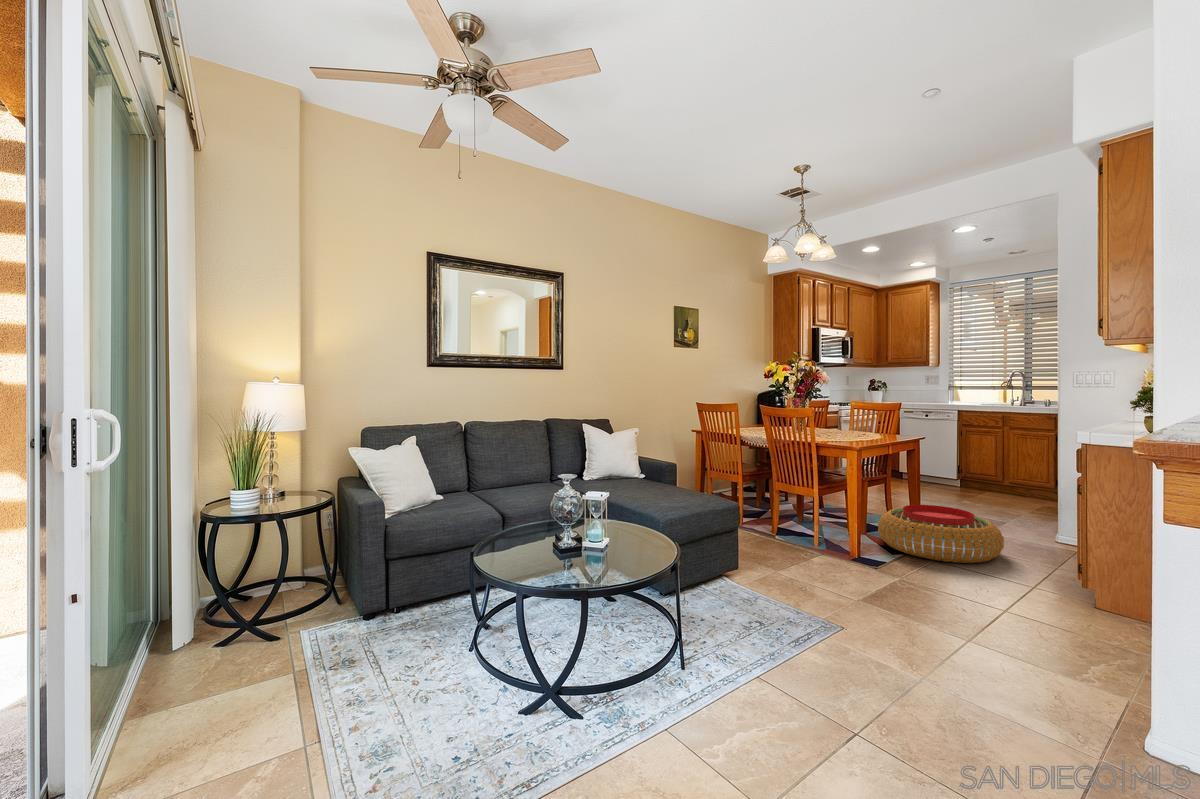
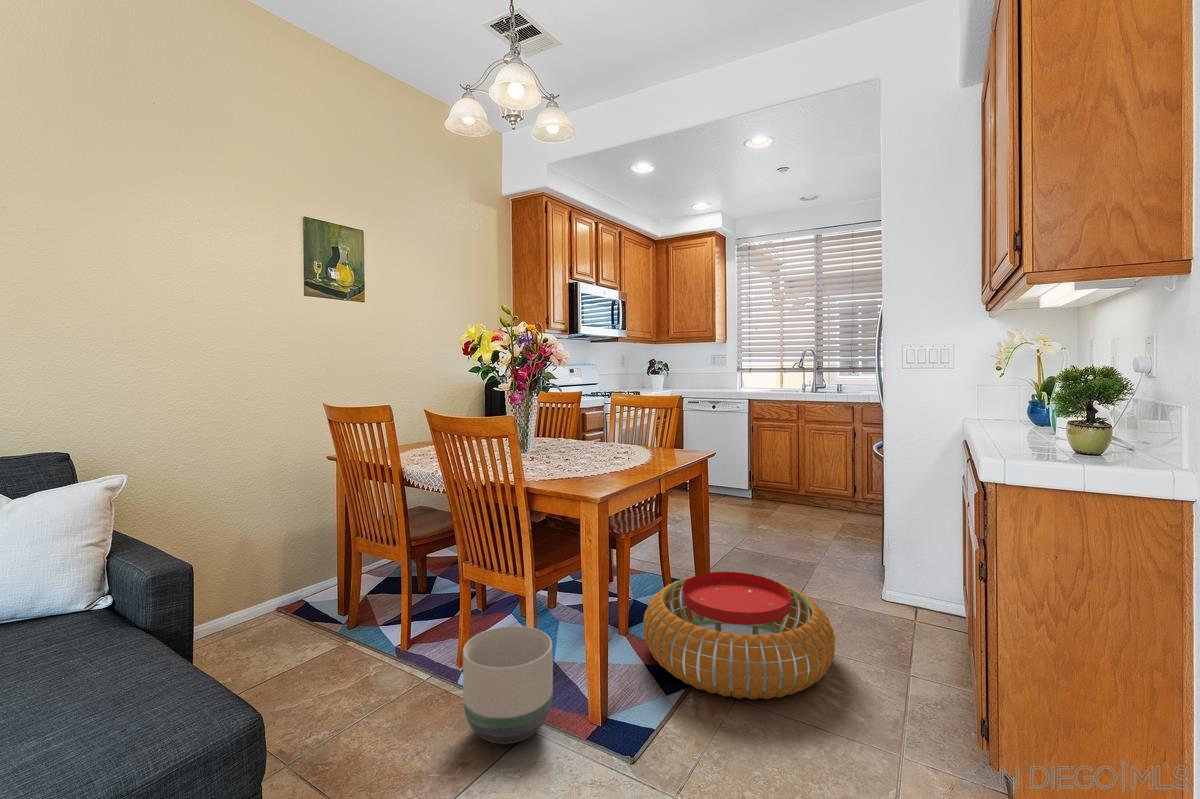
planter: none [789,510,833,558] -> present [463,626,553,744]

